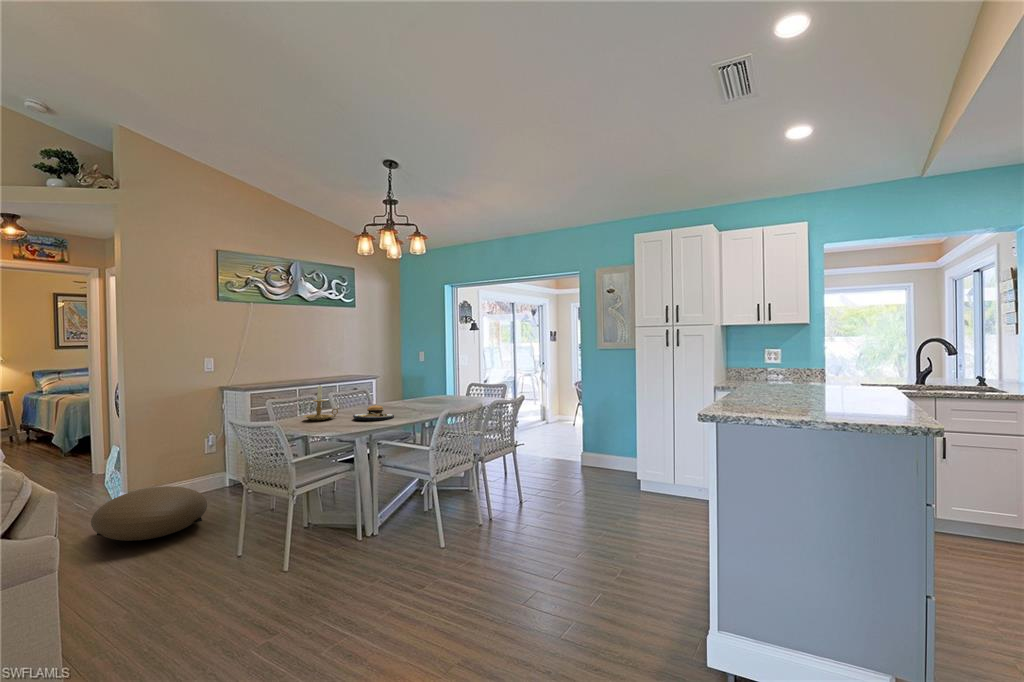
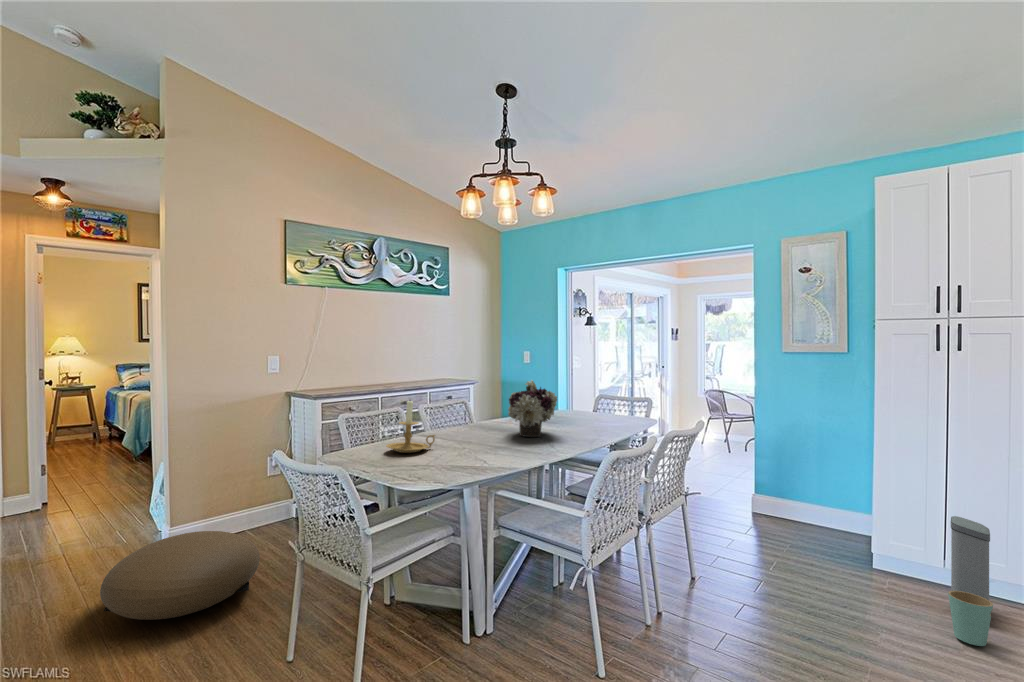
flower arrangement: none [392,371,427,410] -> present [508,380,557,437]
plate: present [353,405,394,420] -> none [457,423,517,458]
trash can: none [650,447,682,515] -> present [948,516,993,646]

